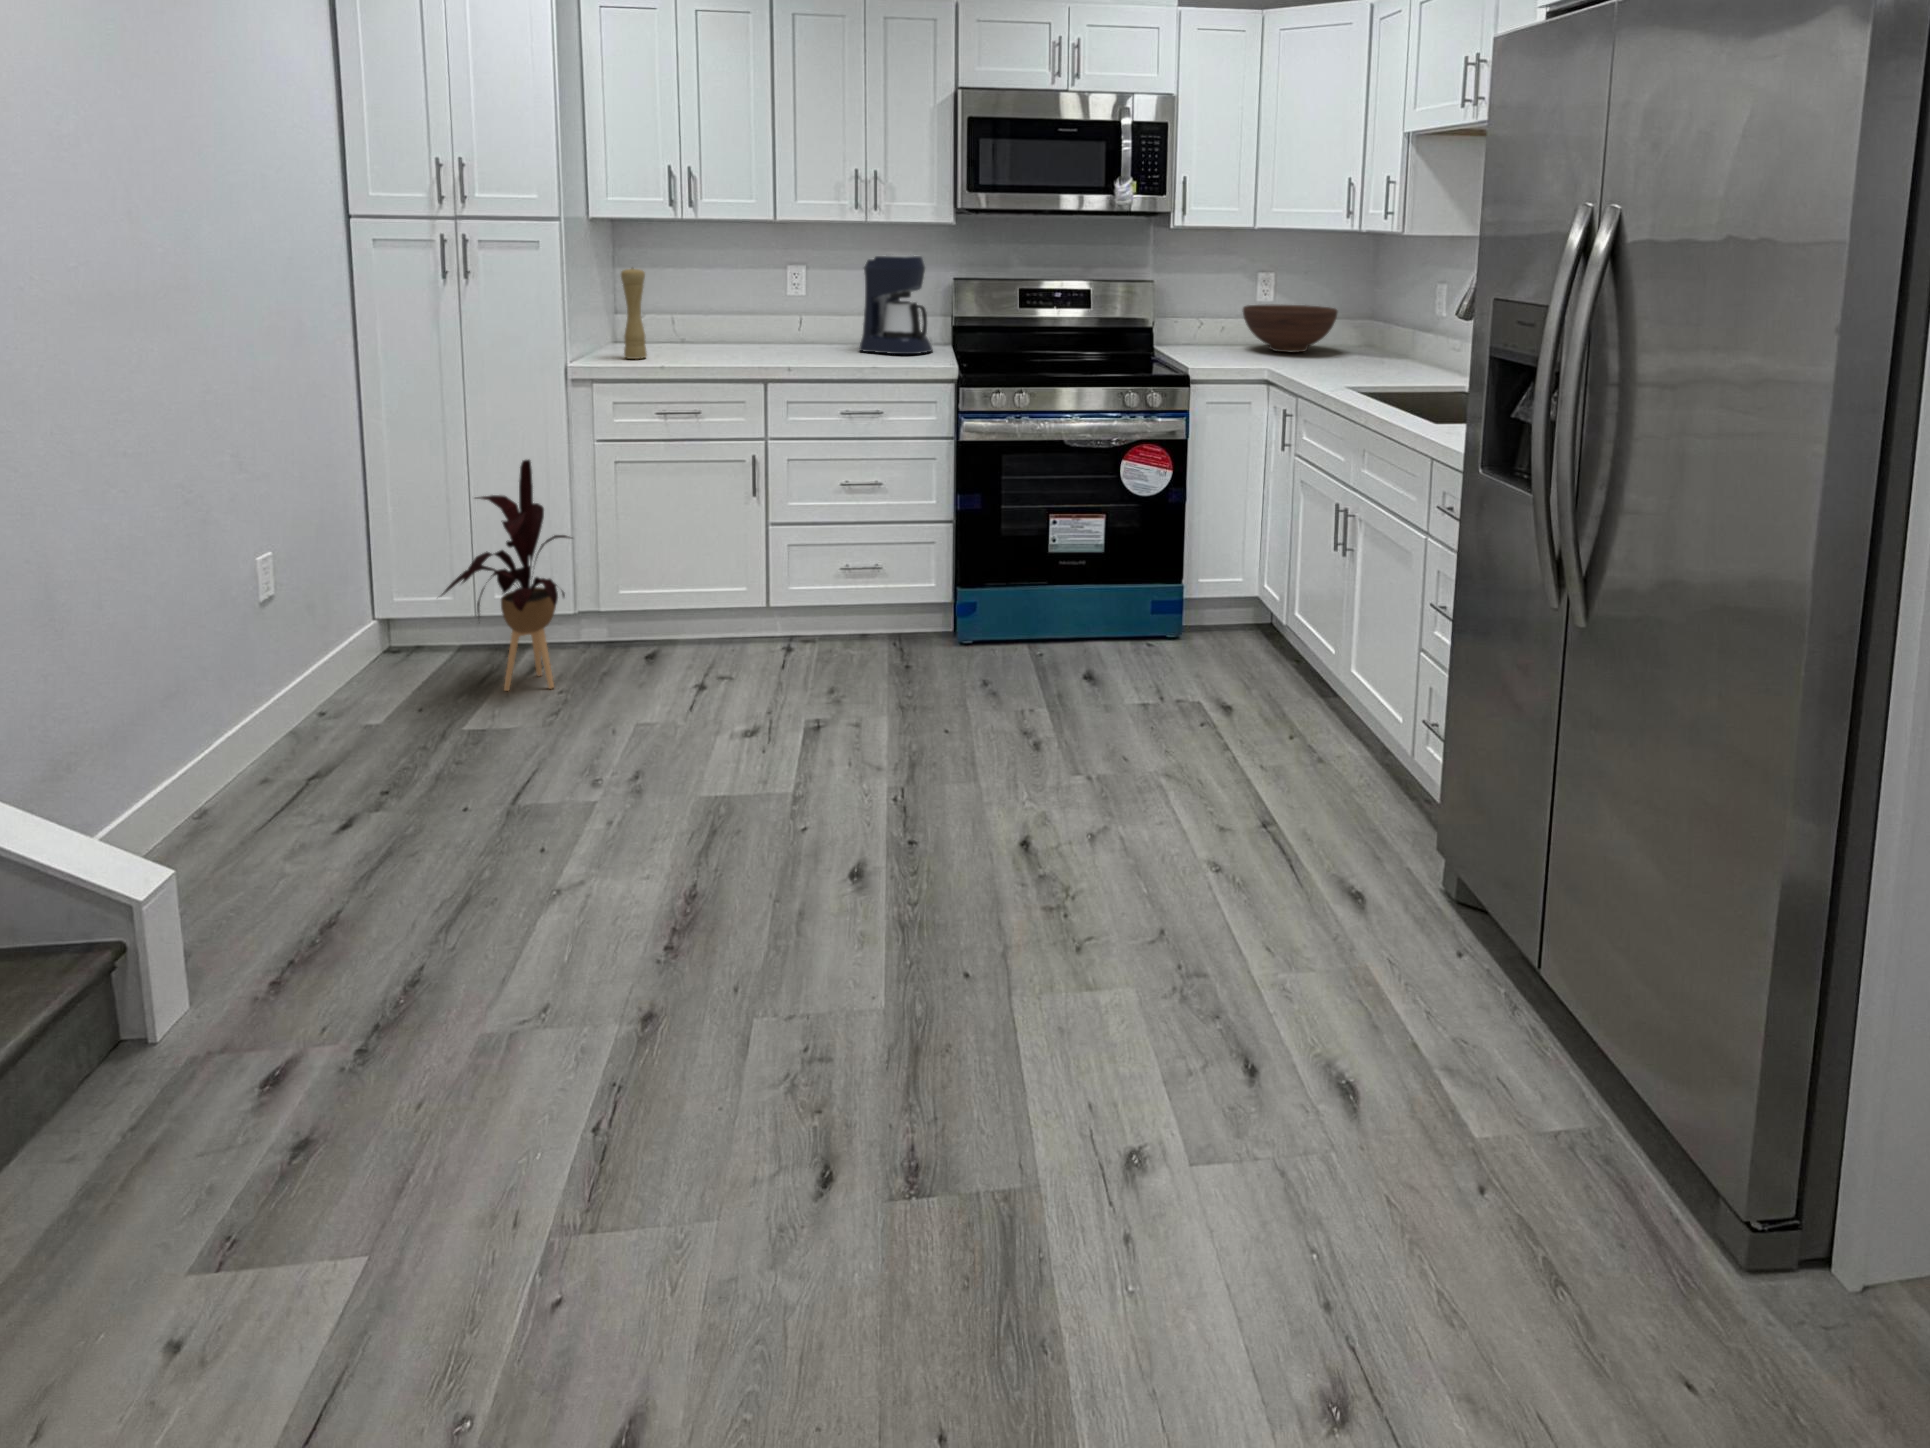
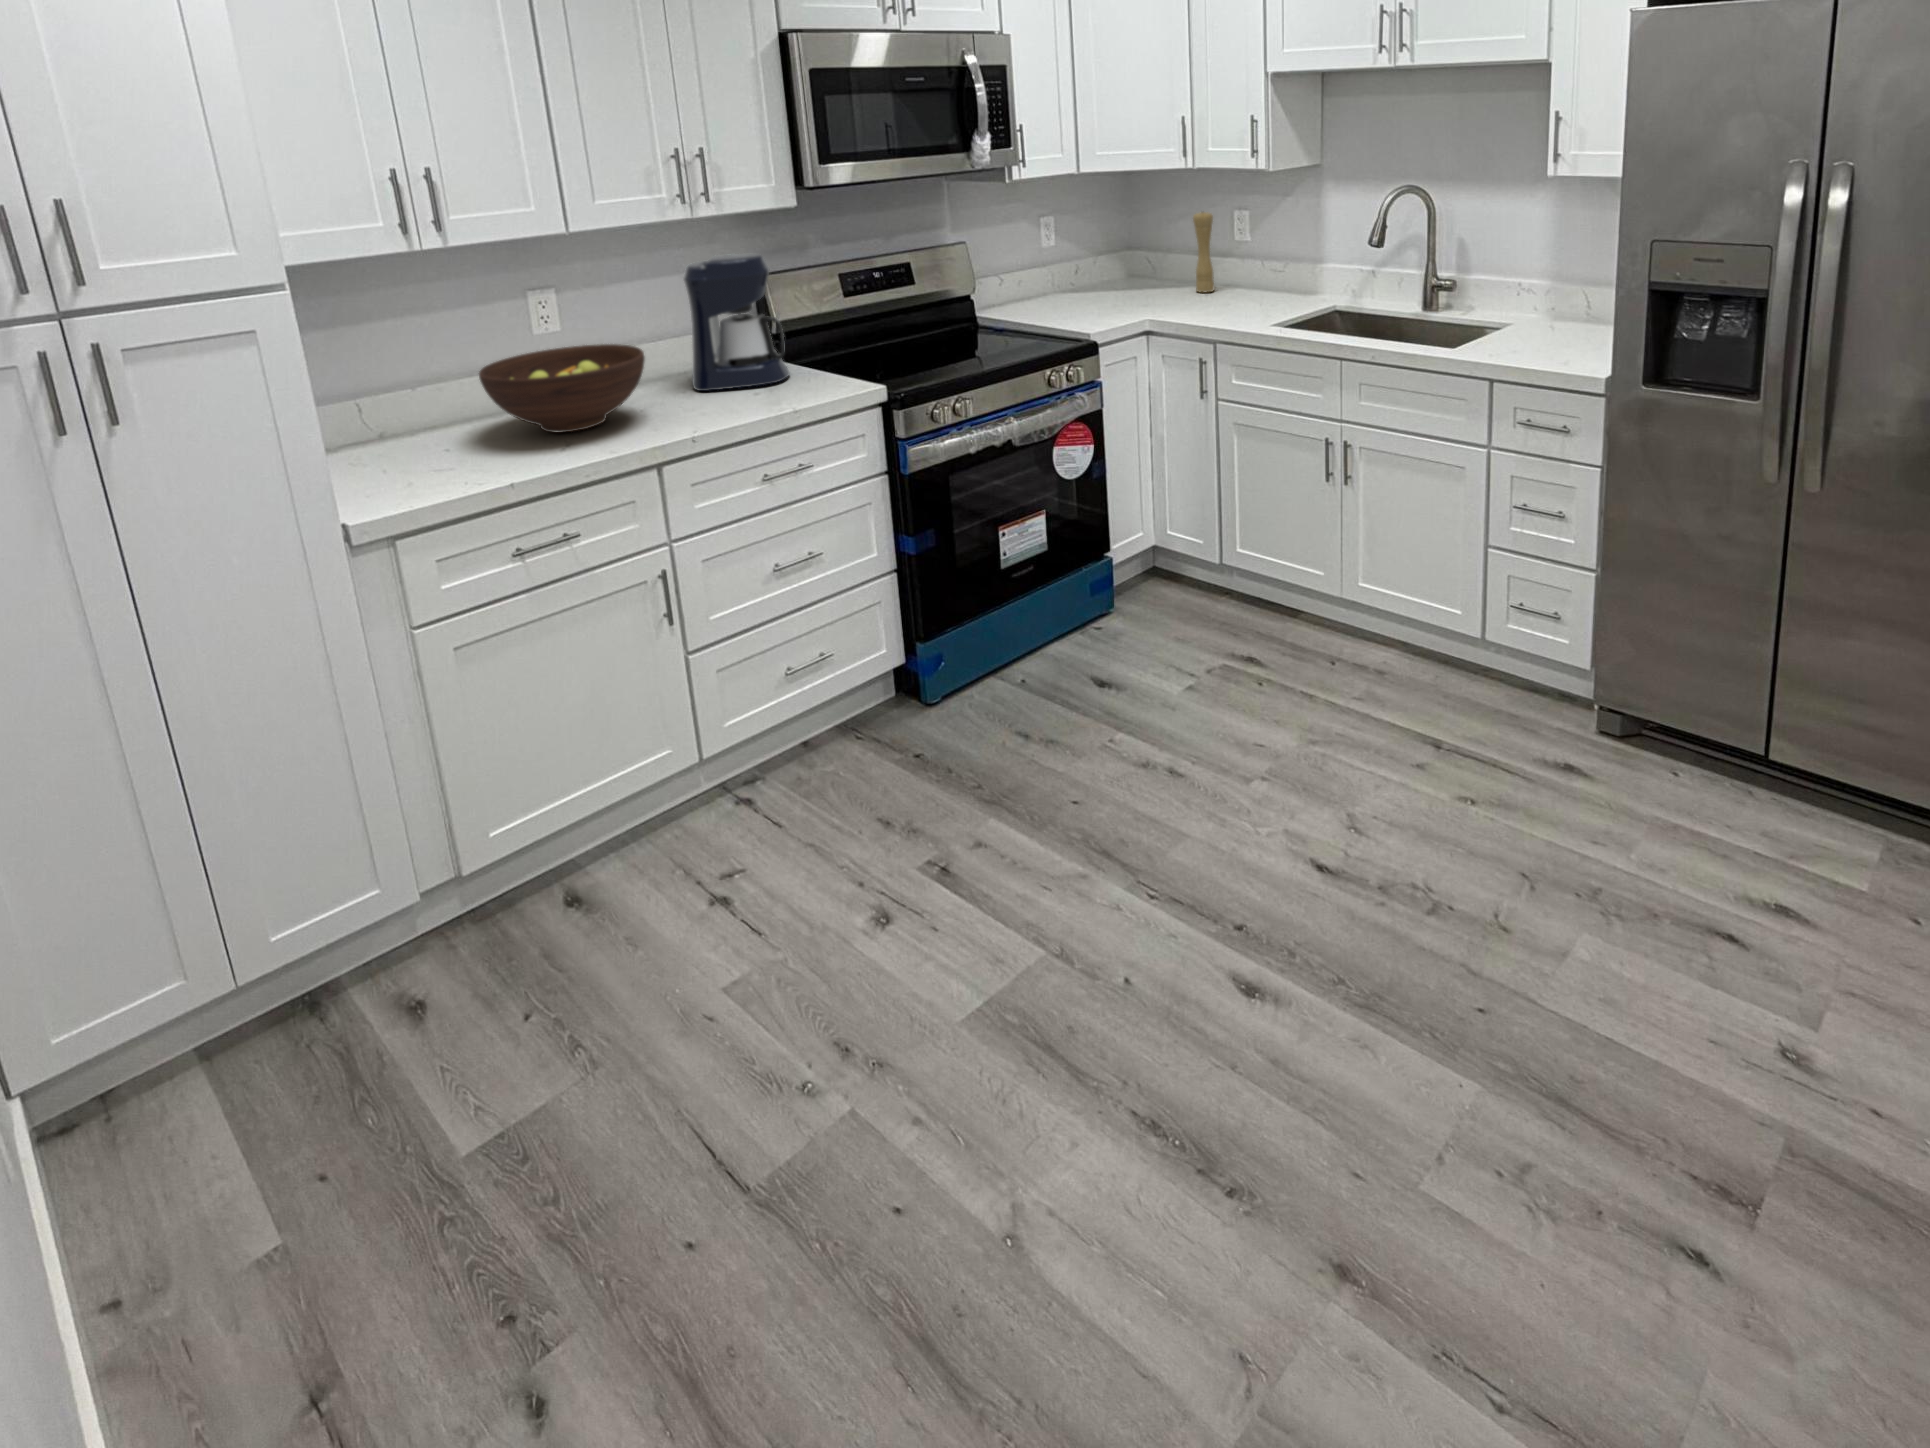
pepper mill: present [621,268,647,359] -> present [1193,212,1214,292]
fruit bowl: present [1243,305,1338,352] -> present [479,344,645,433]
house plant: present [442,460,571,691] -> none [249,695,516,1064]

